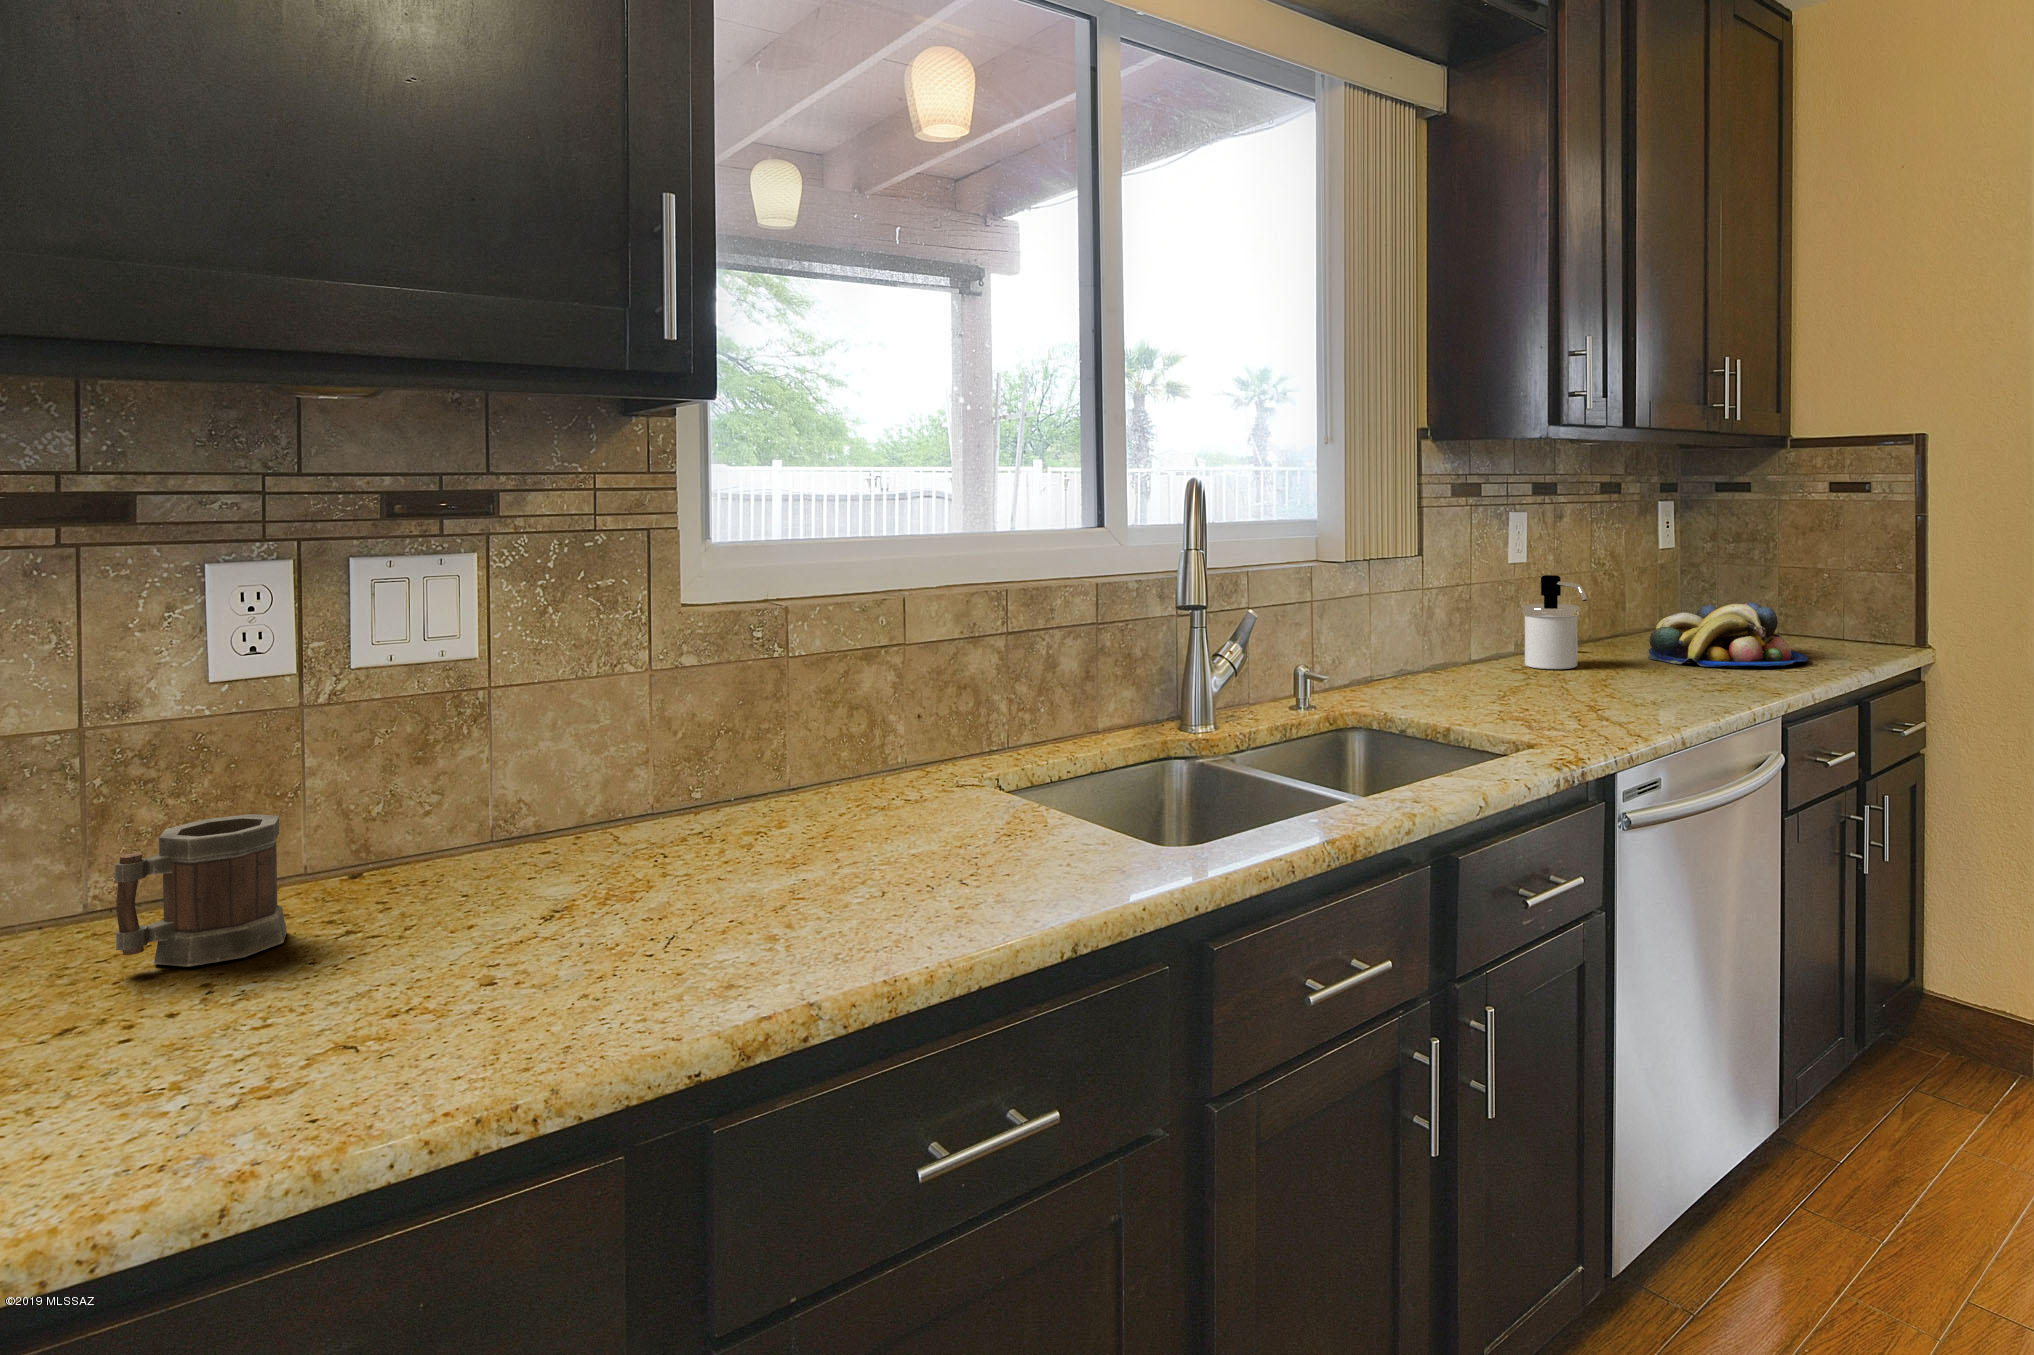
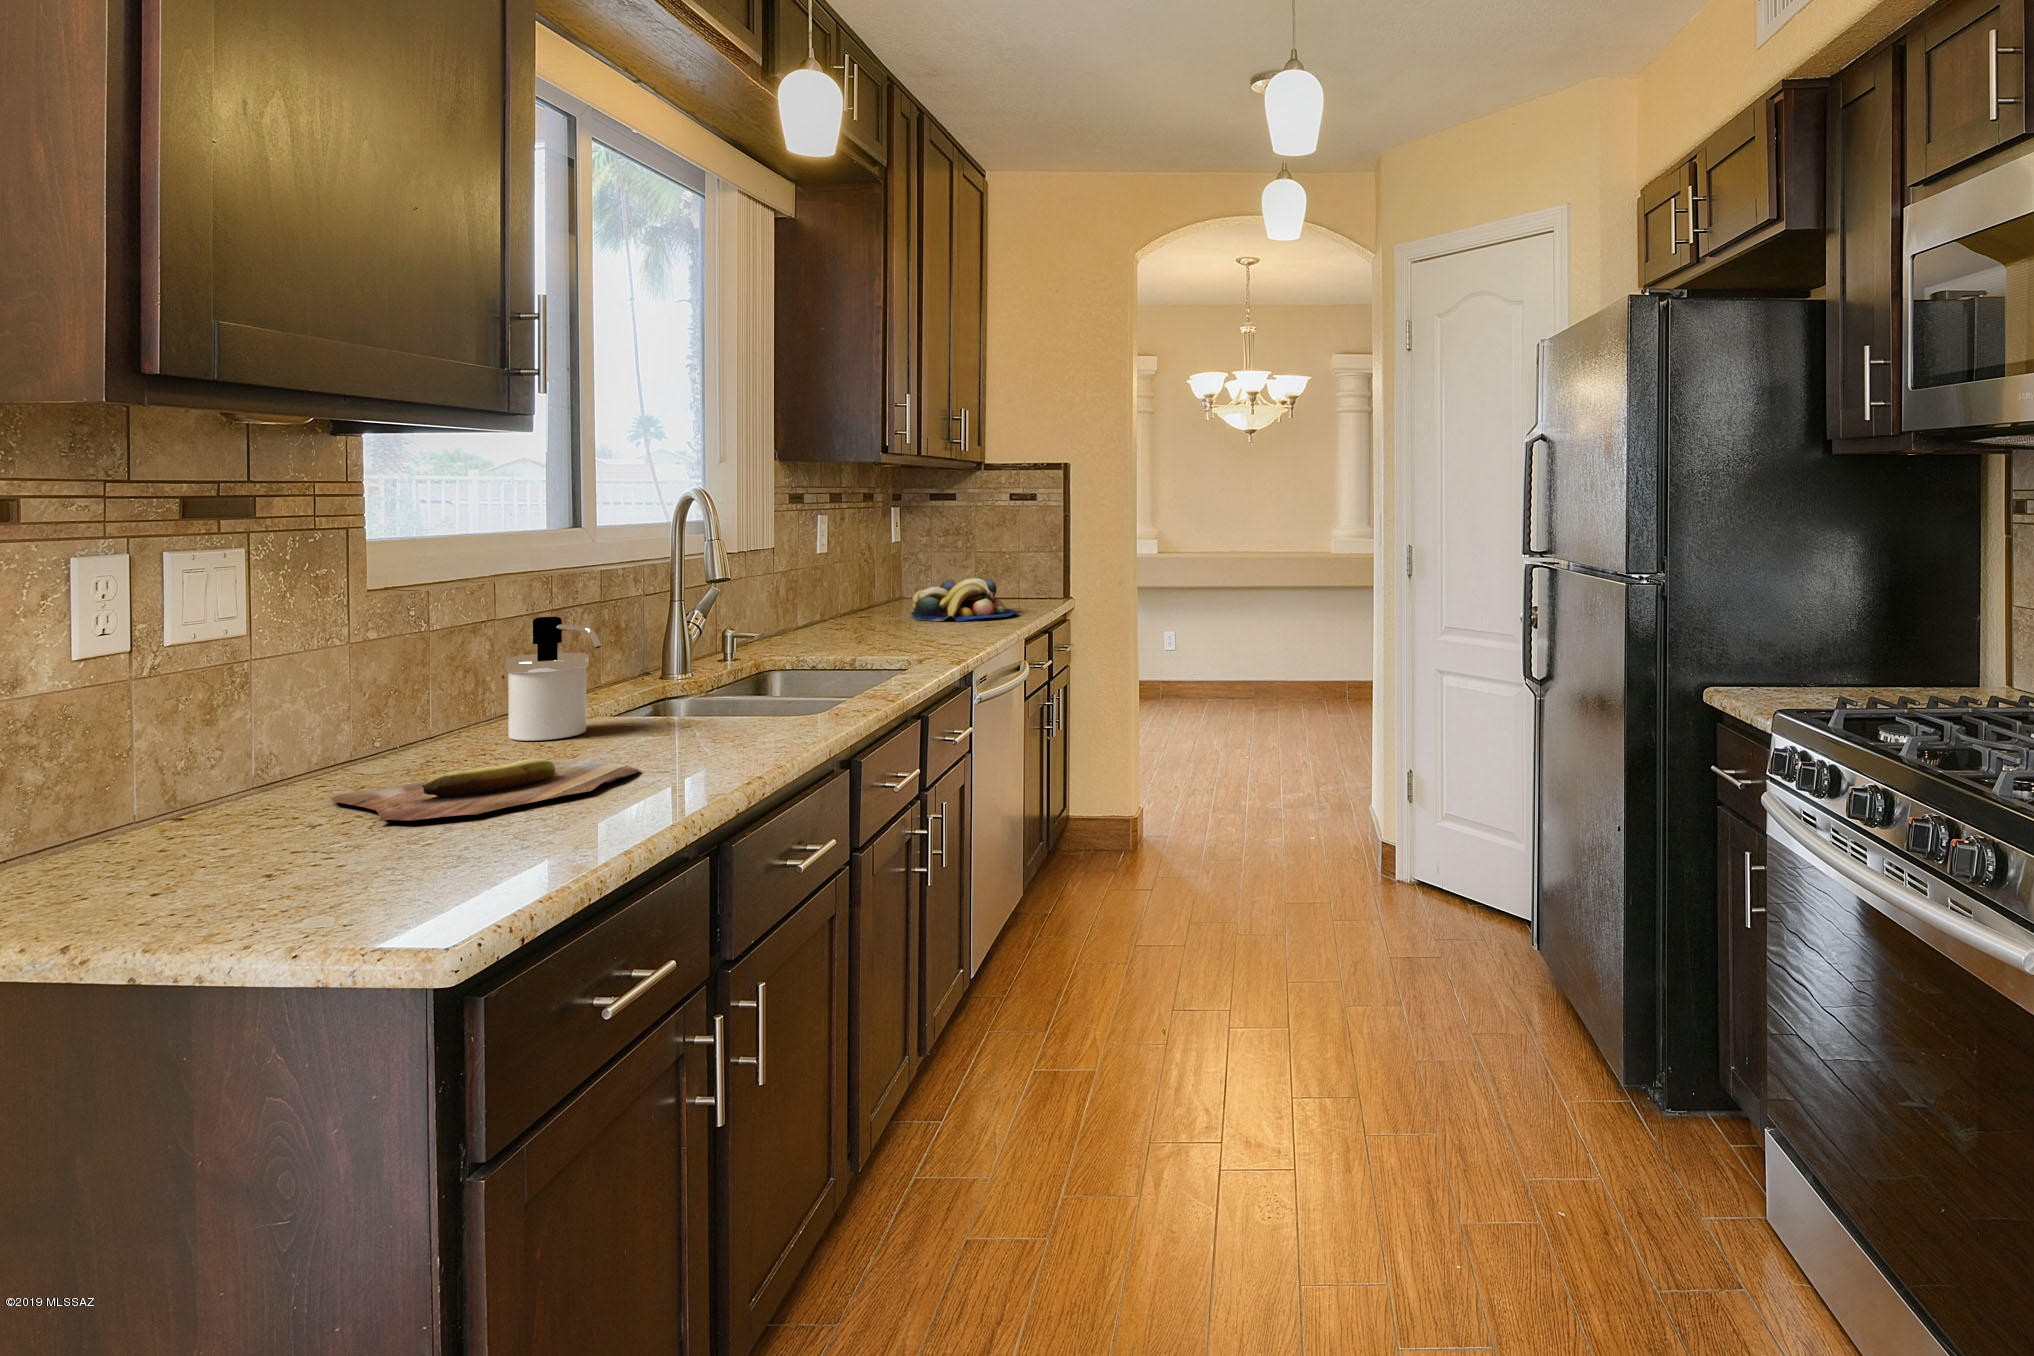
soap dispenser: present [1523,575,1587,669] -> present [505,616,601,741]
mug: present [115,814,287,967] -> none [160,747,265,860]
cutting board: none [385,862,812,964] -> present [331,759,639,821]

